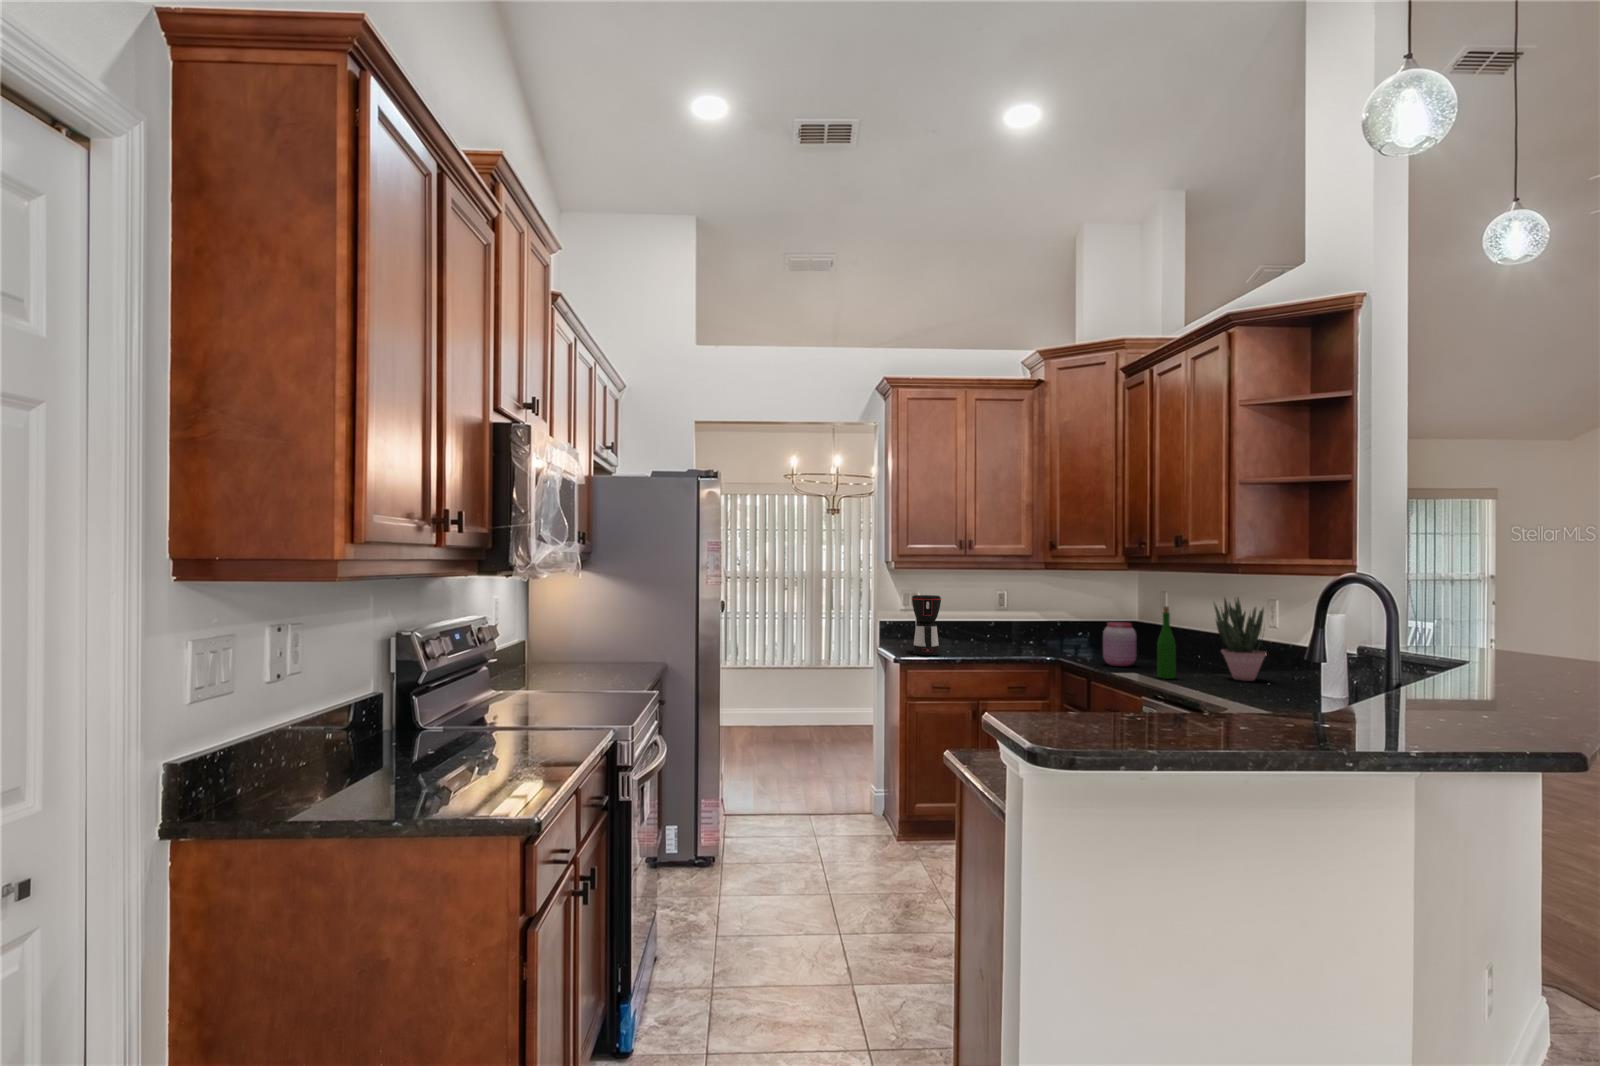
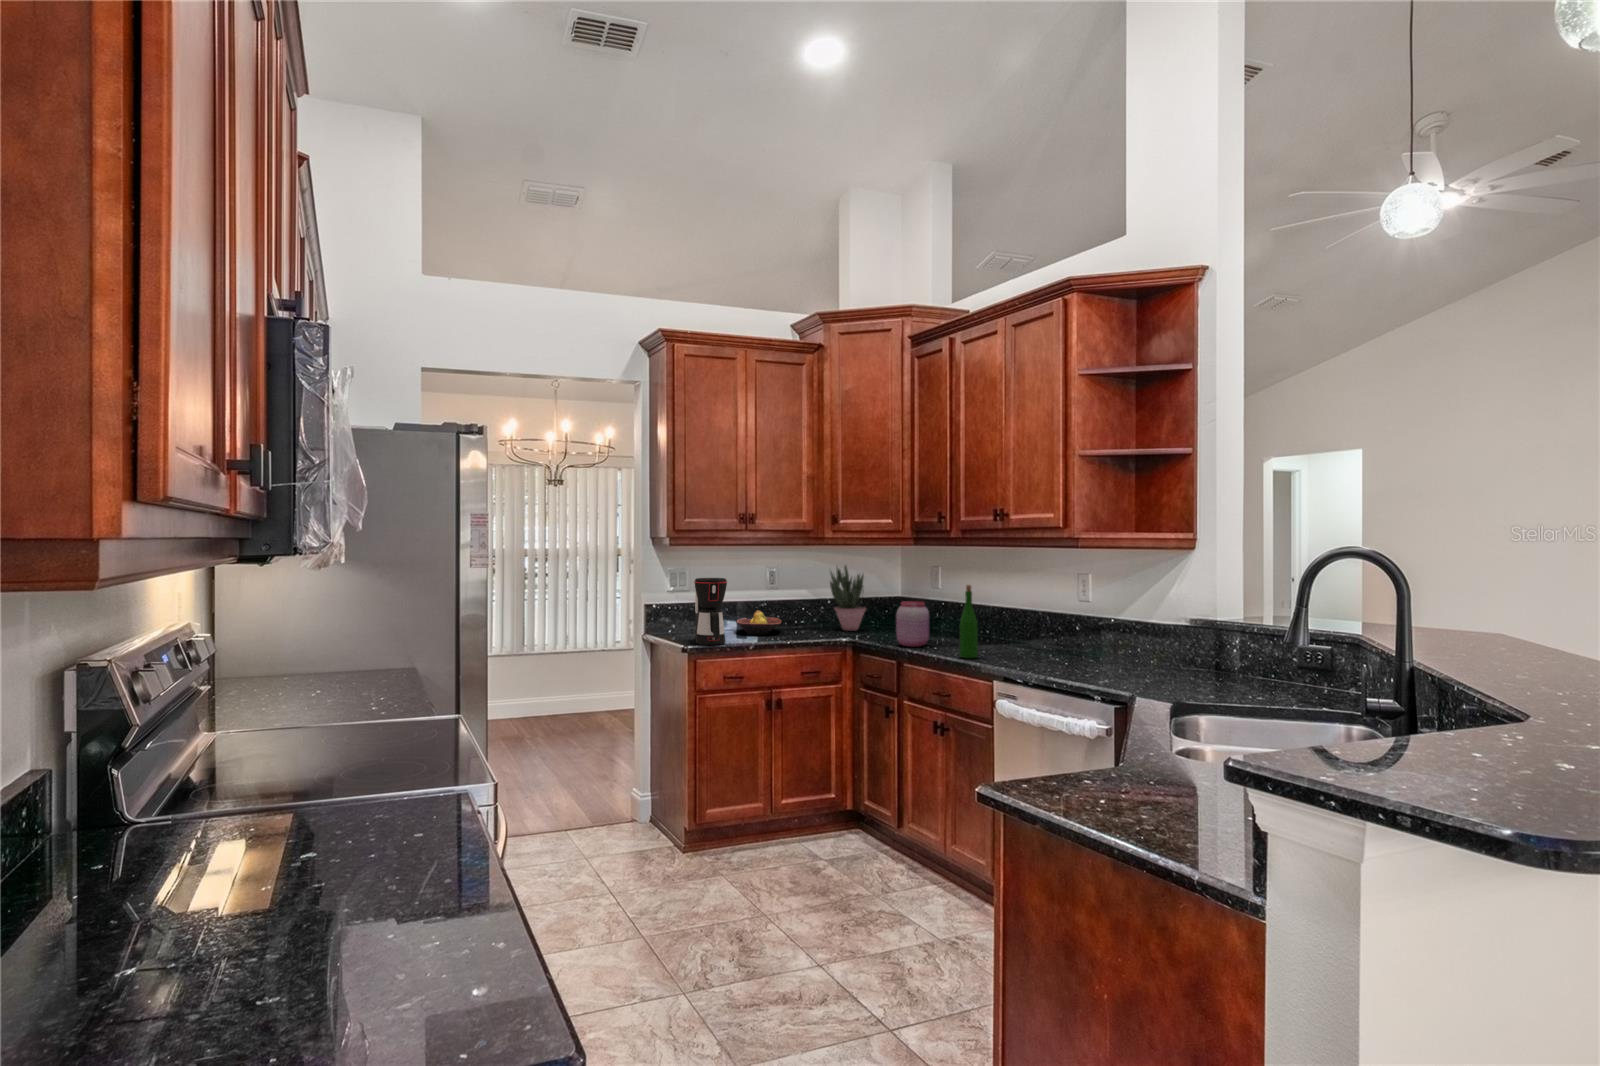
potted plant: present [1214,598,1267,681] -> present [830,566,866,631]
fruit bowl: none [958,628,1002,650] -> present [736,610,782,635]

